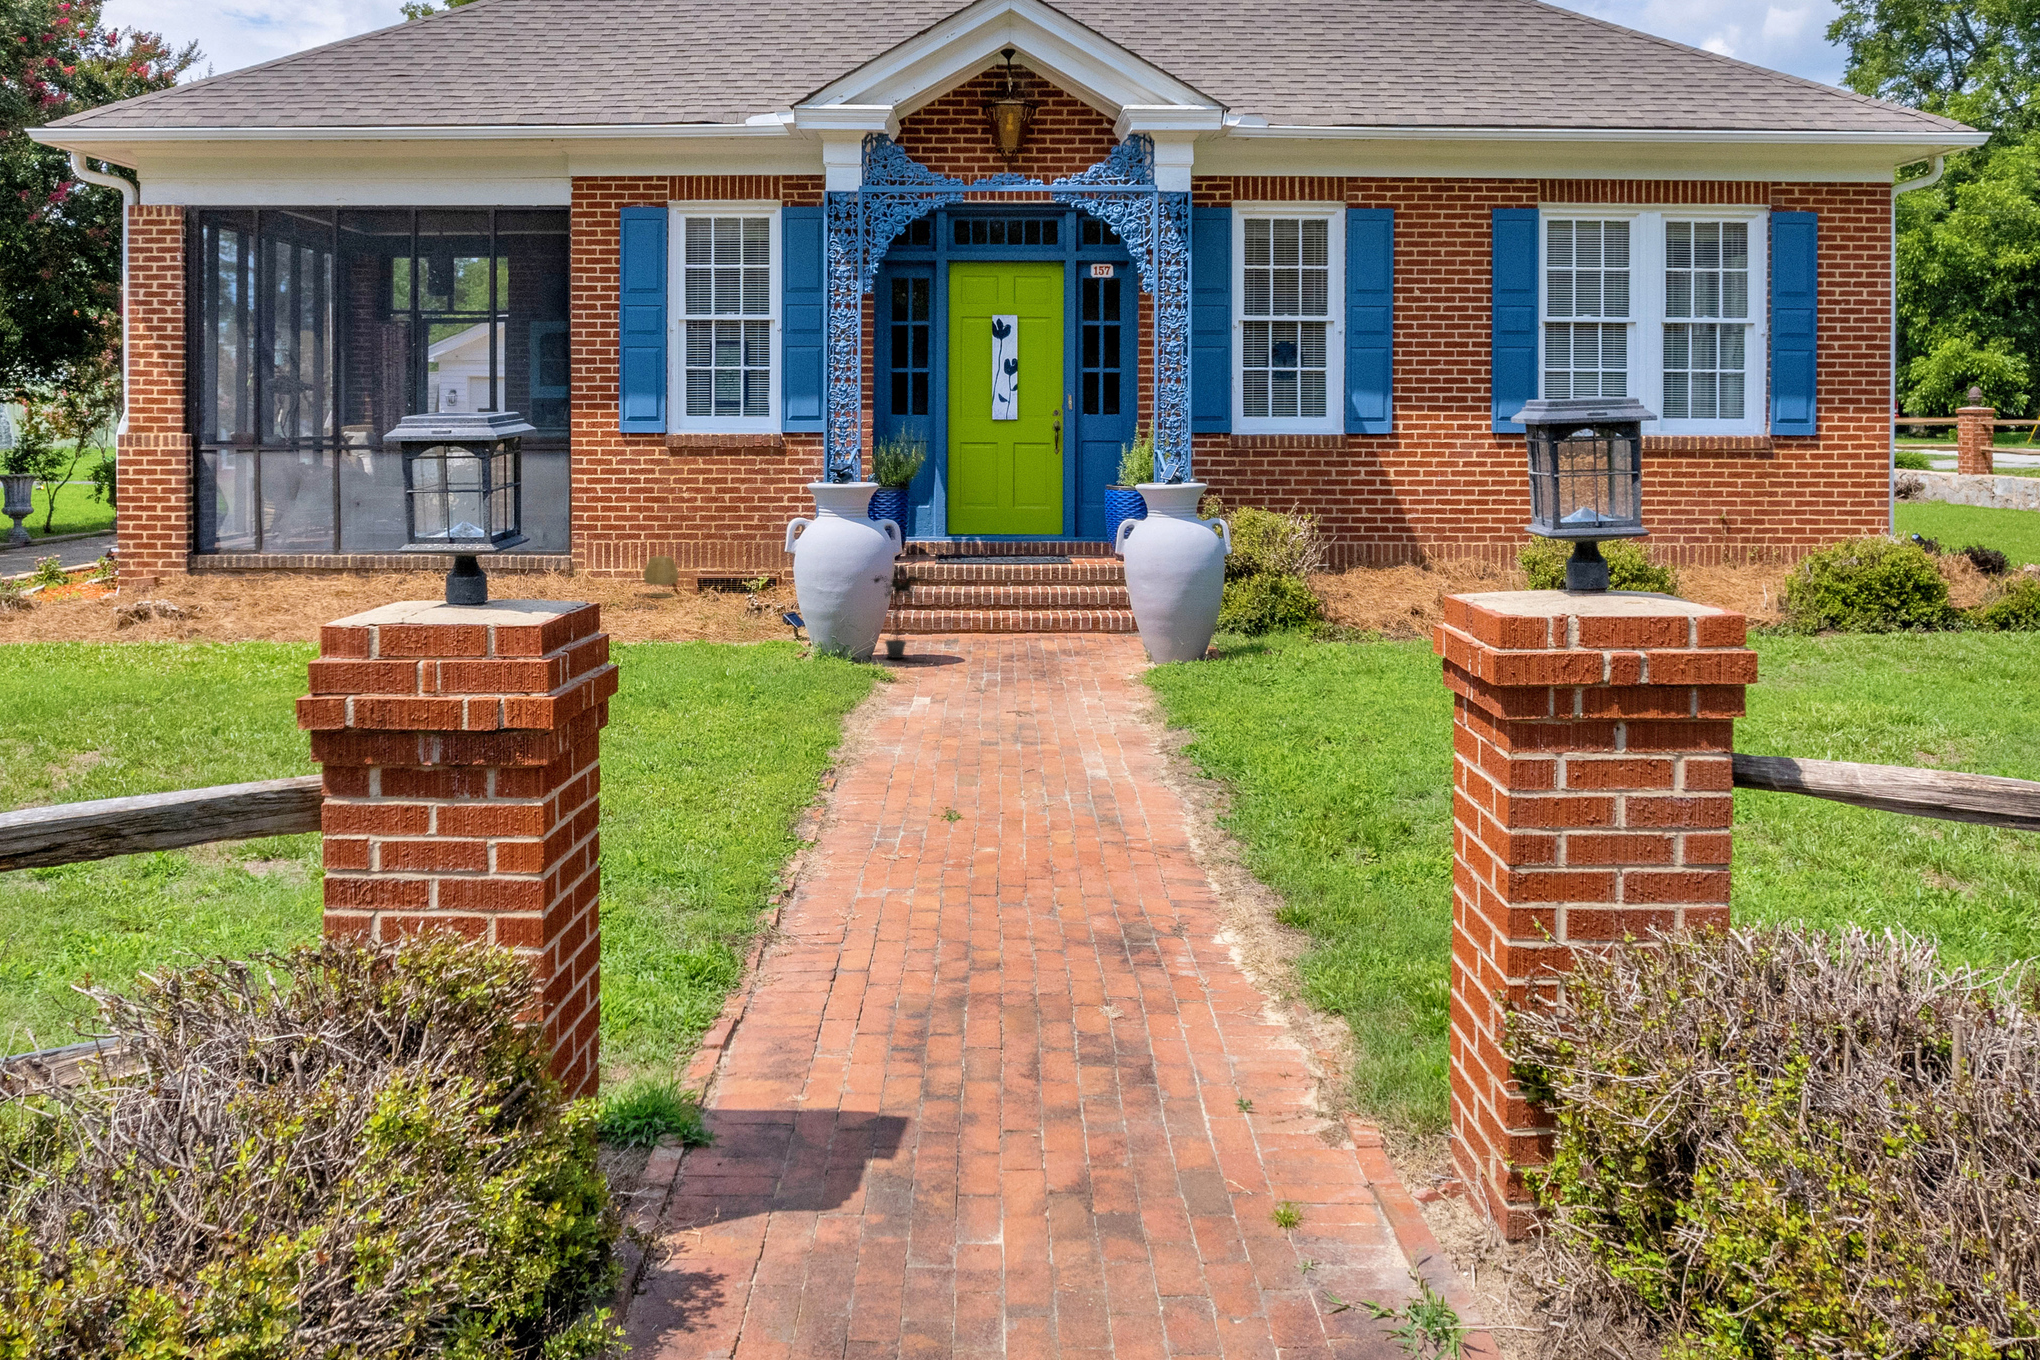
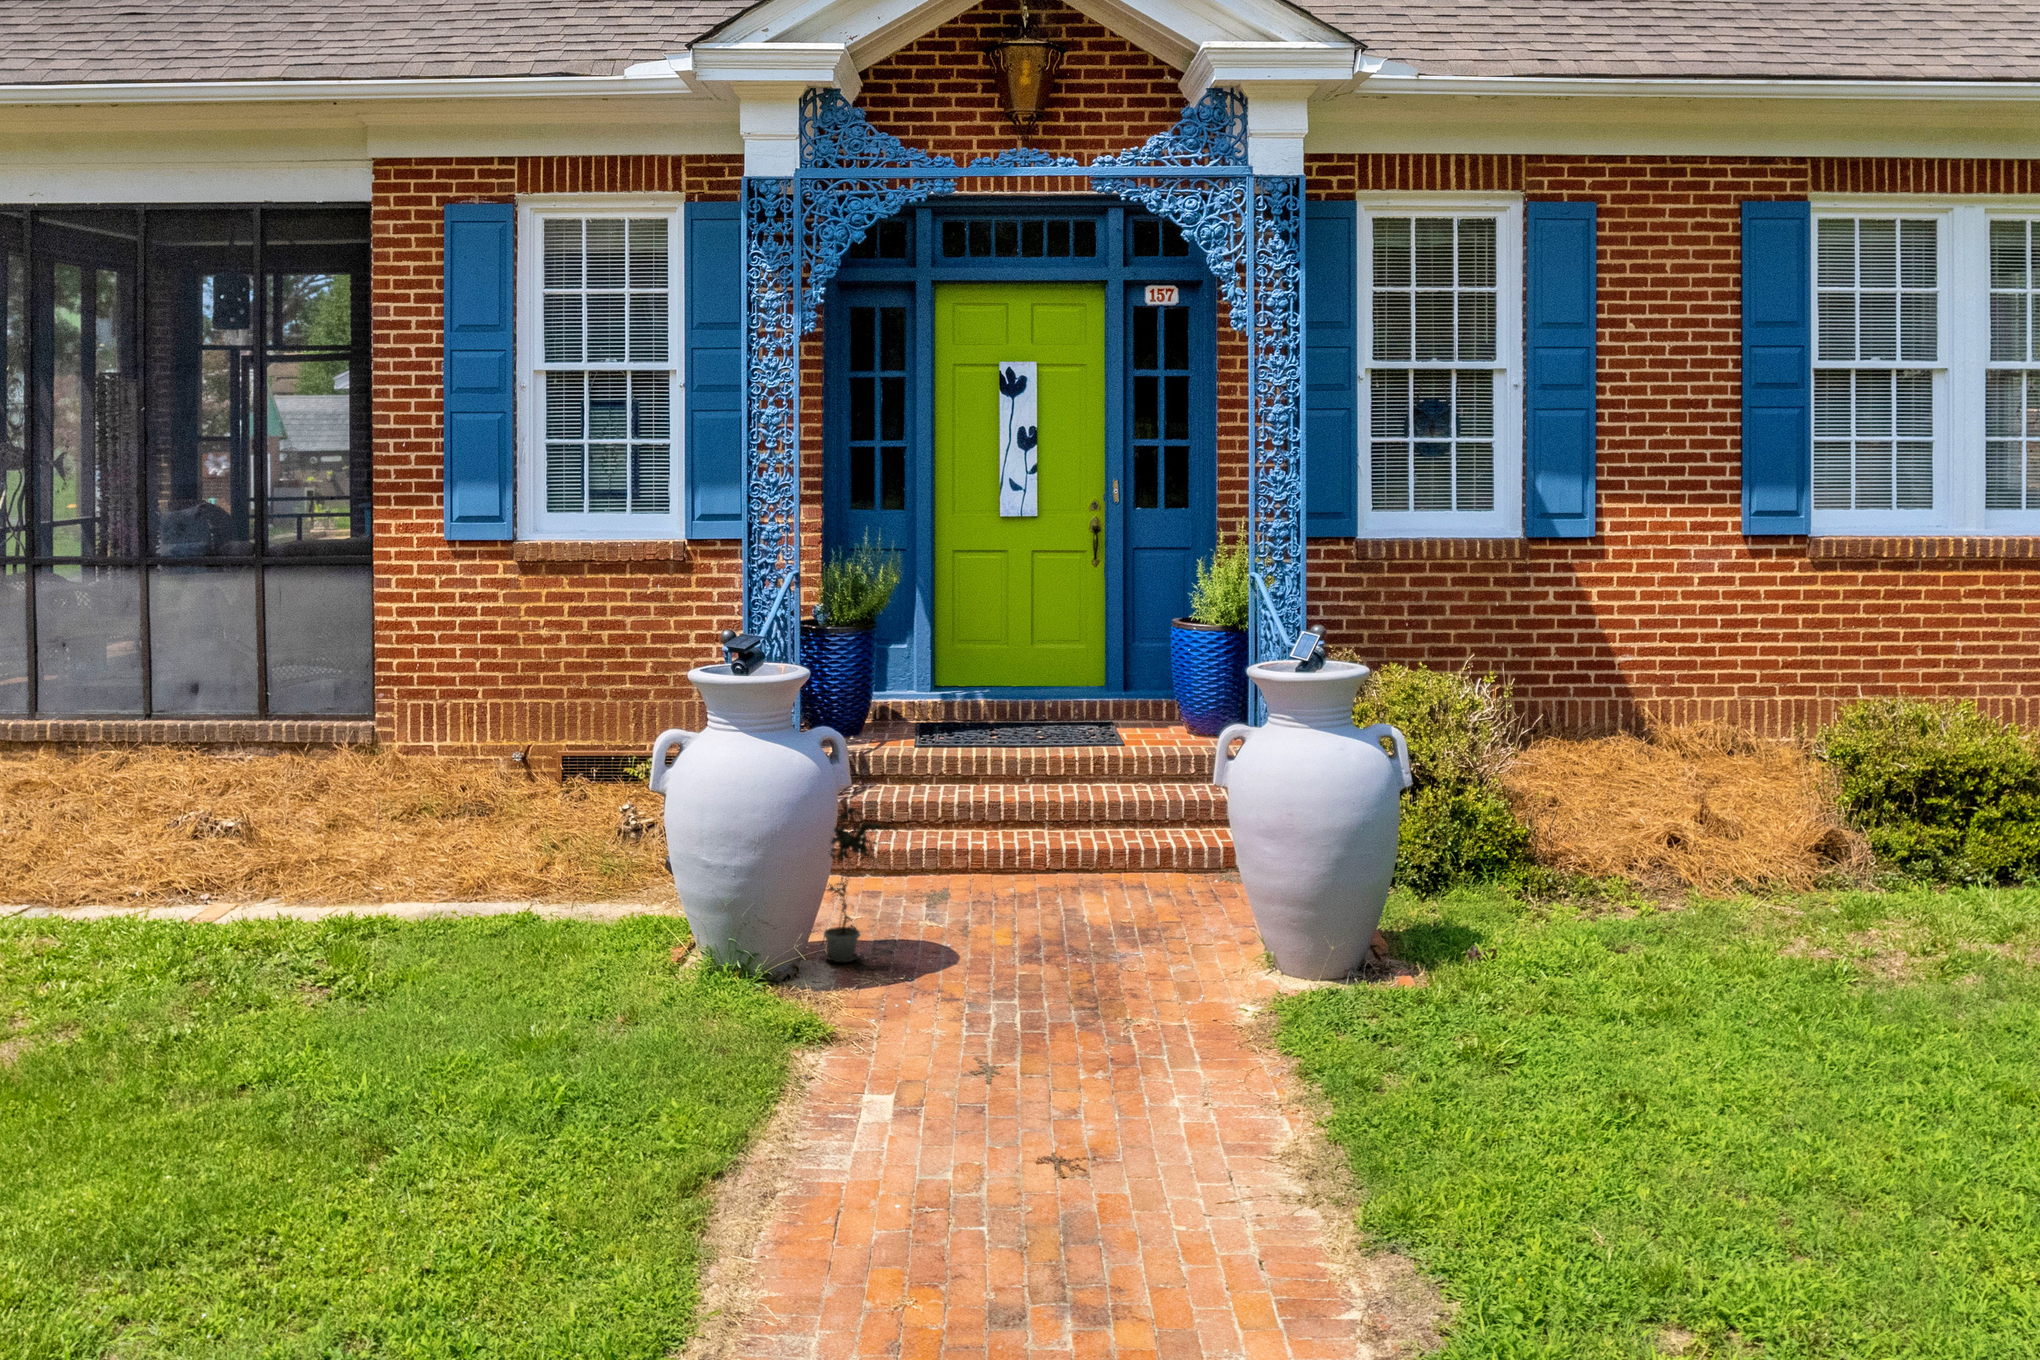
woven basket: present [644,555,678,598] -> none [479,724,531,790]

